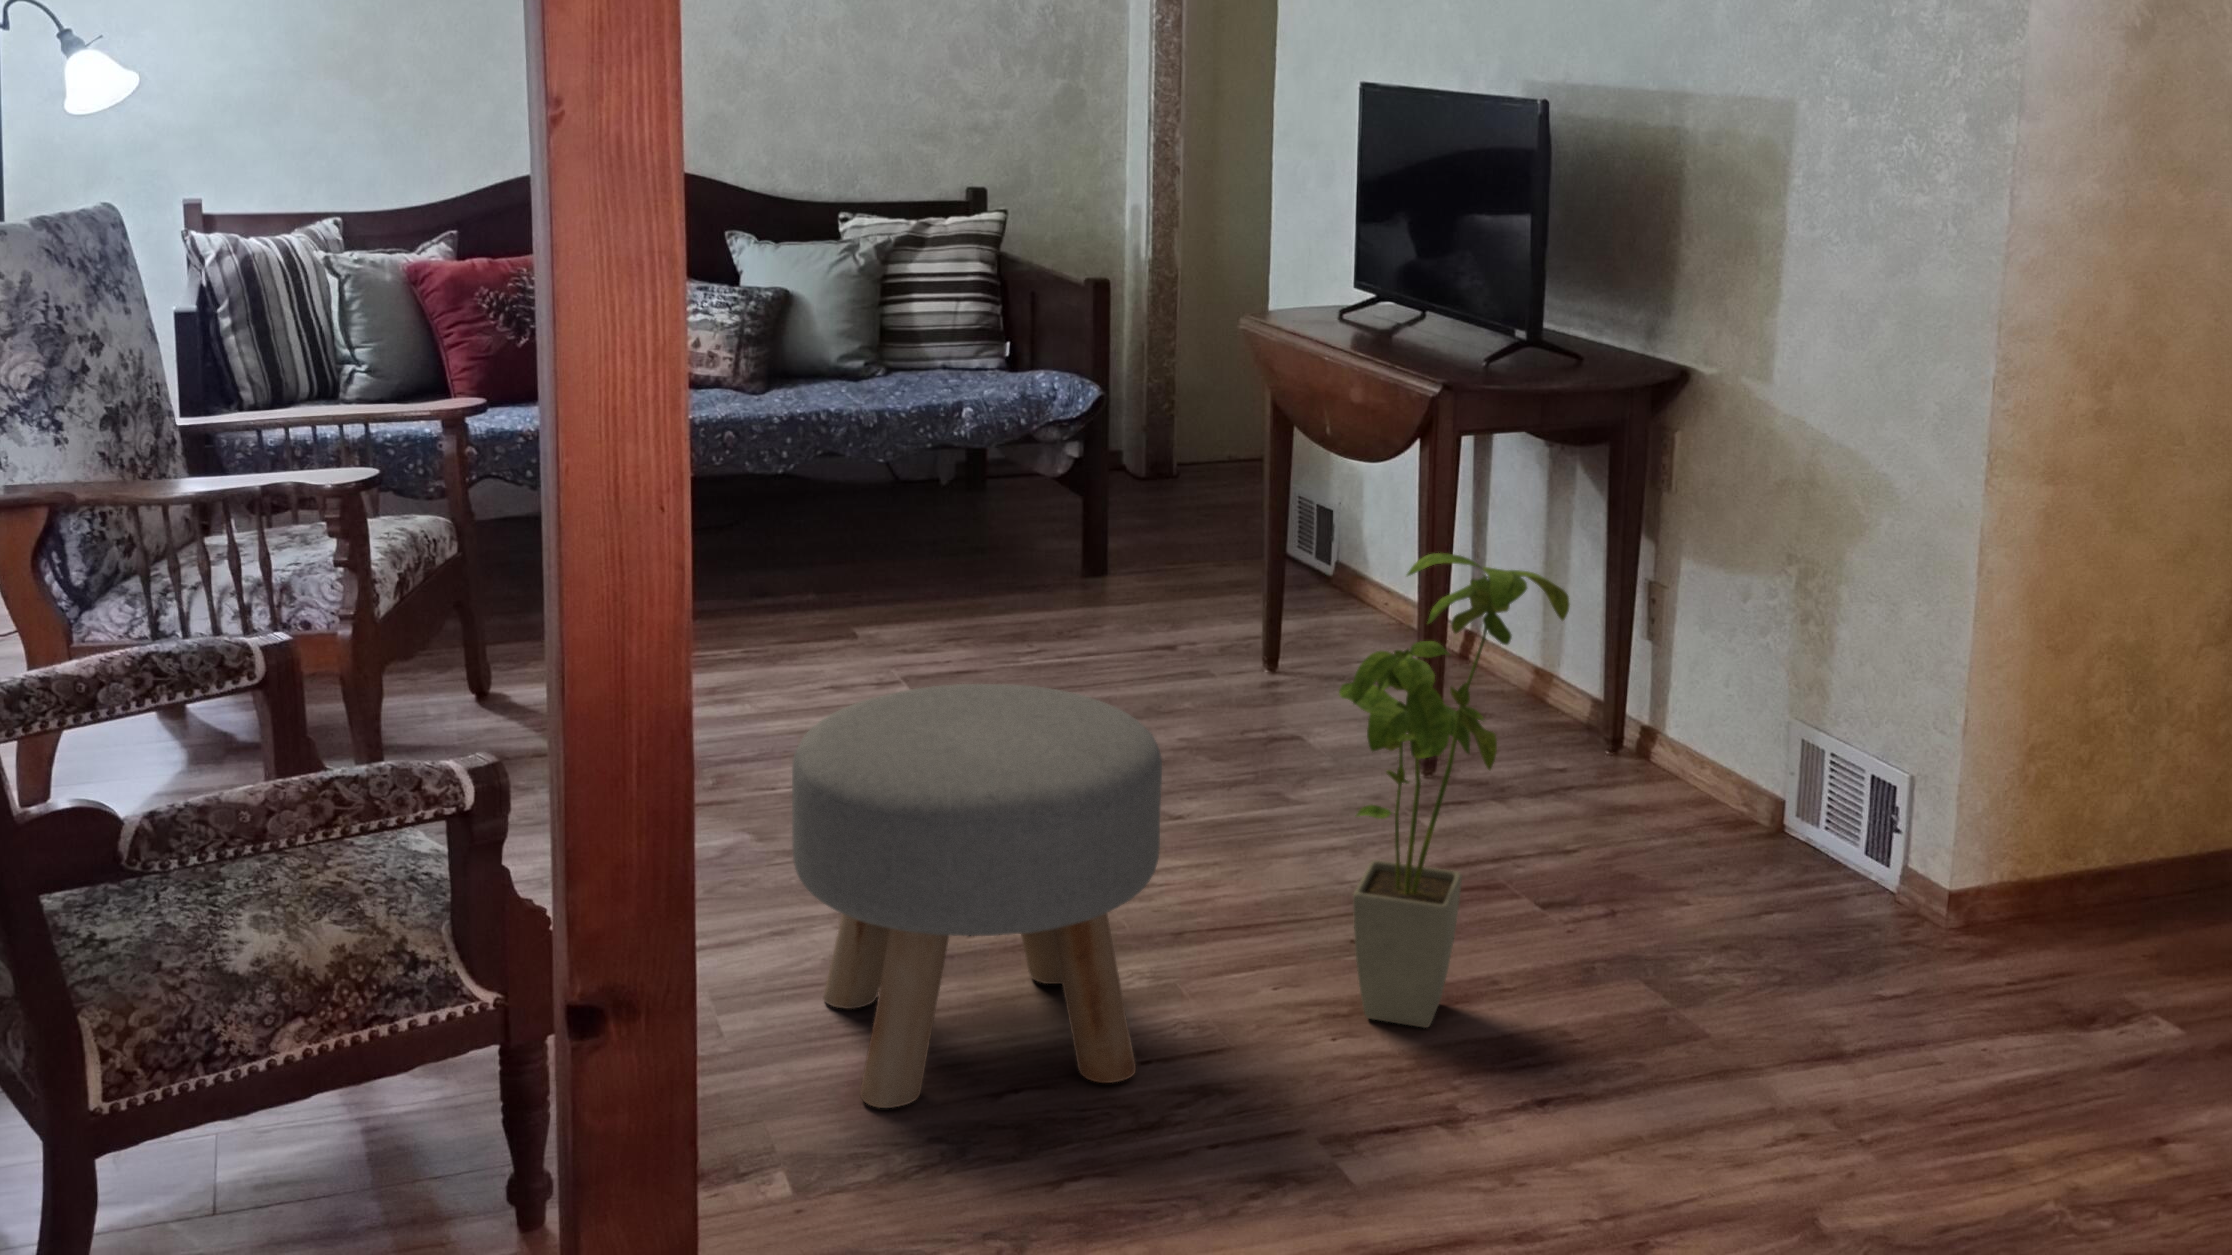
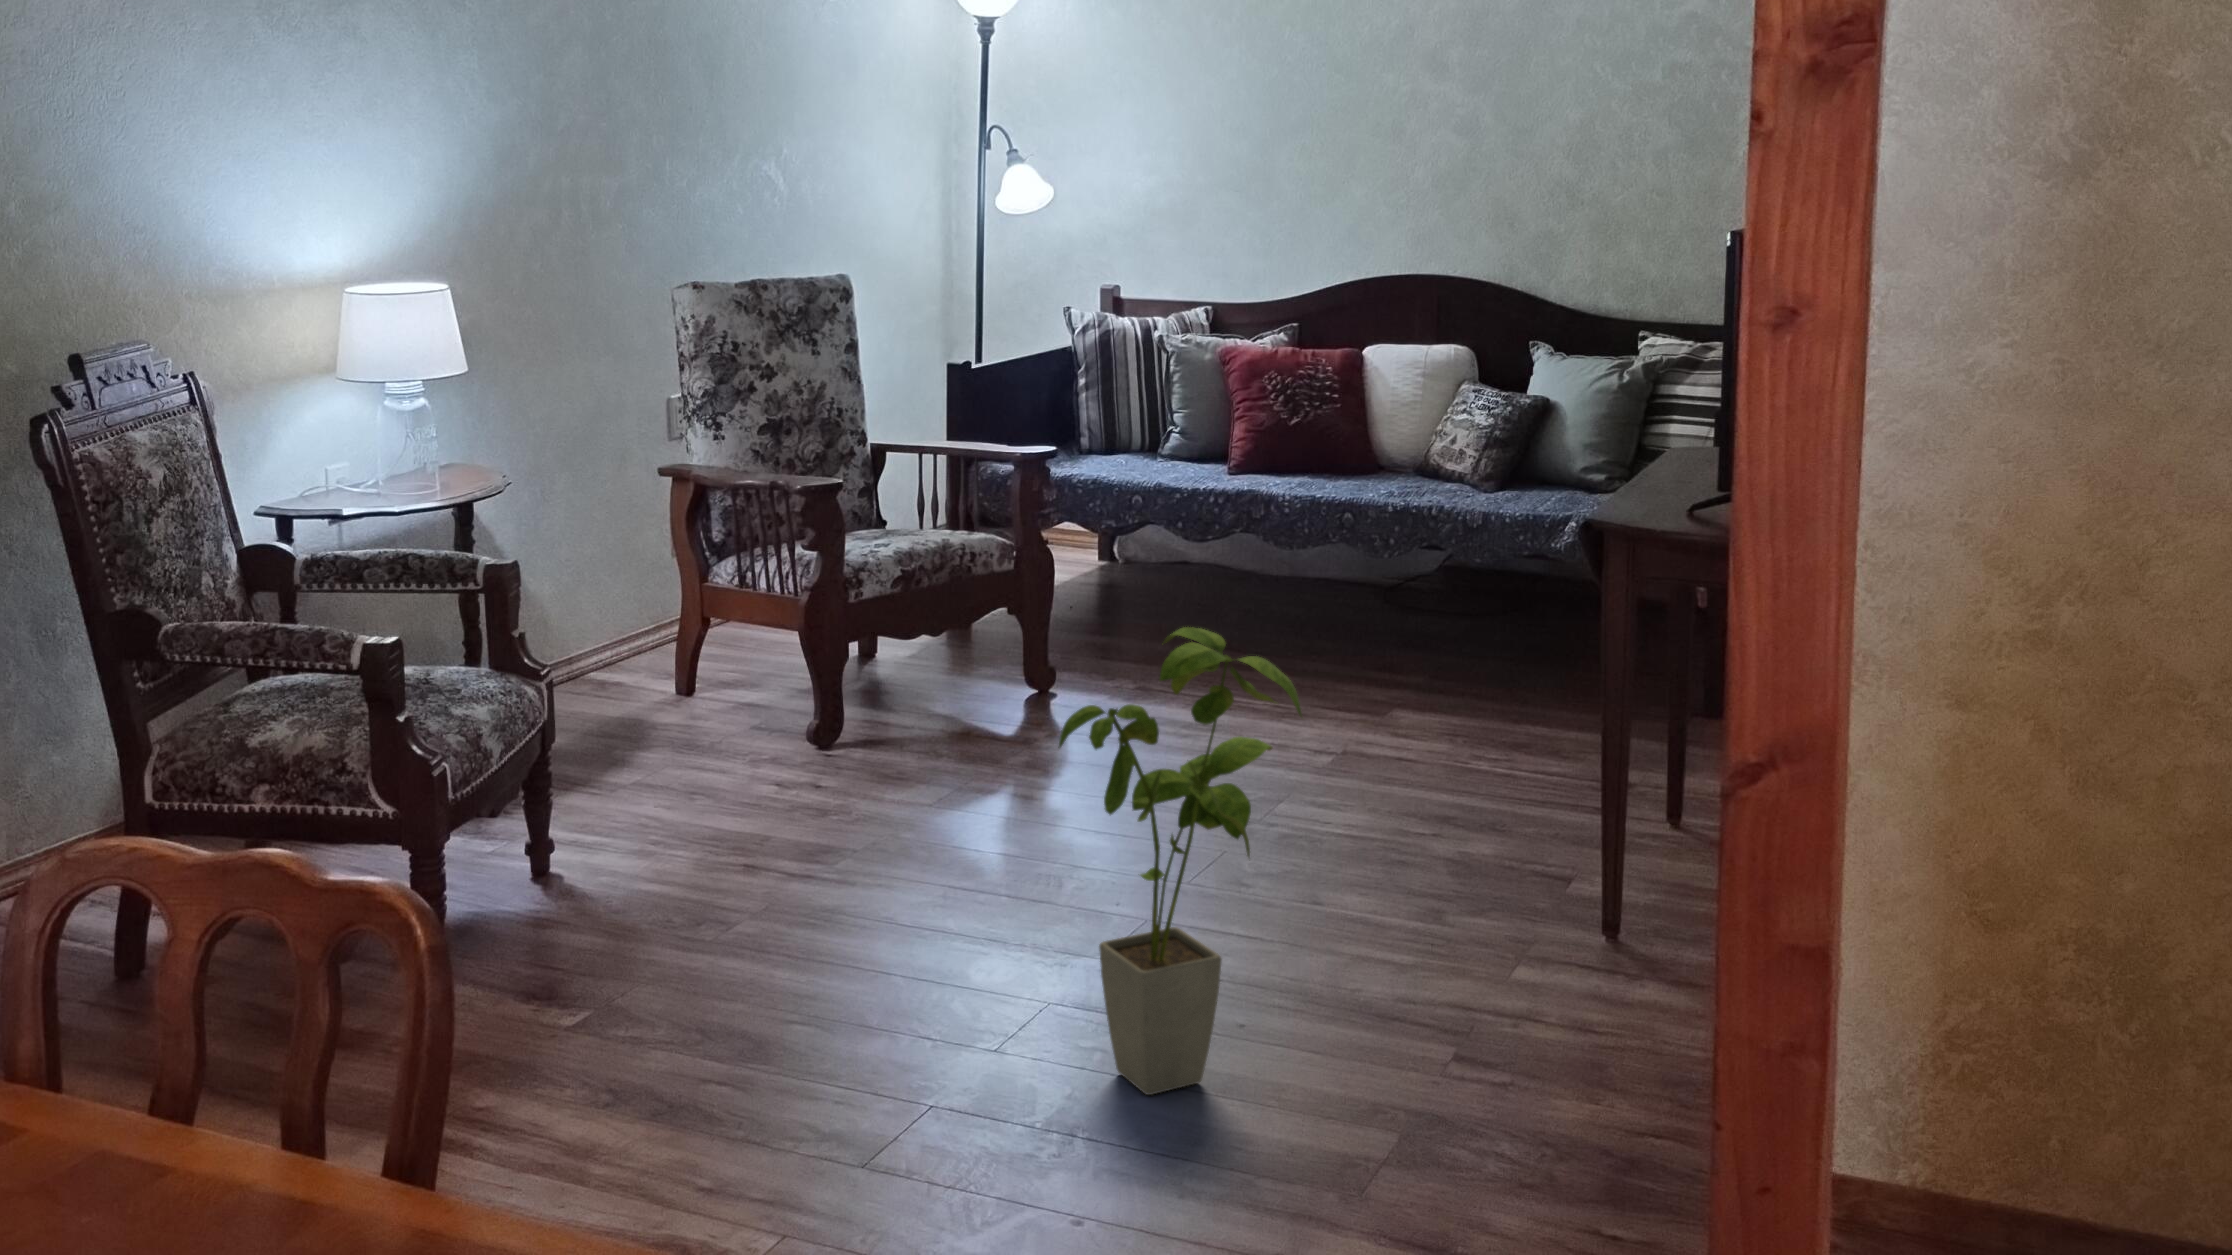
ottoman: present [792,684,1162,1108] -> none [678,684,999,1041]

